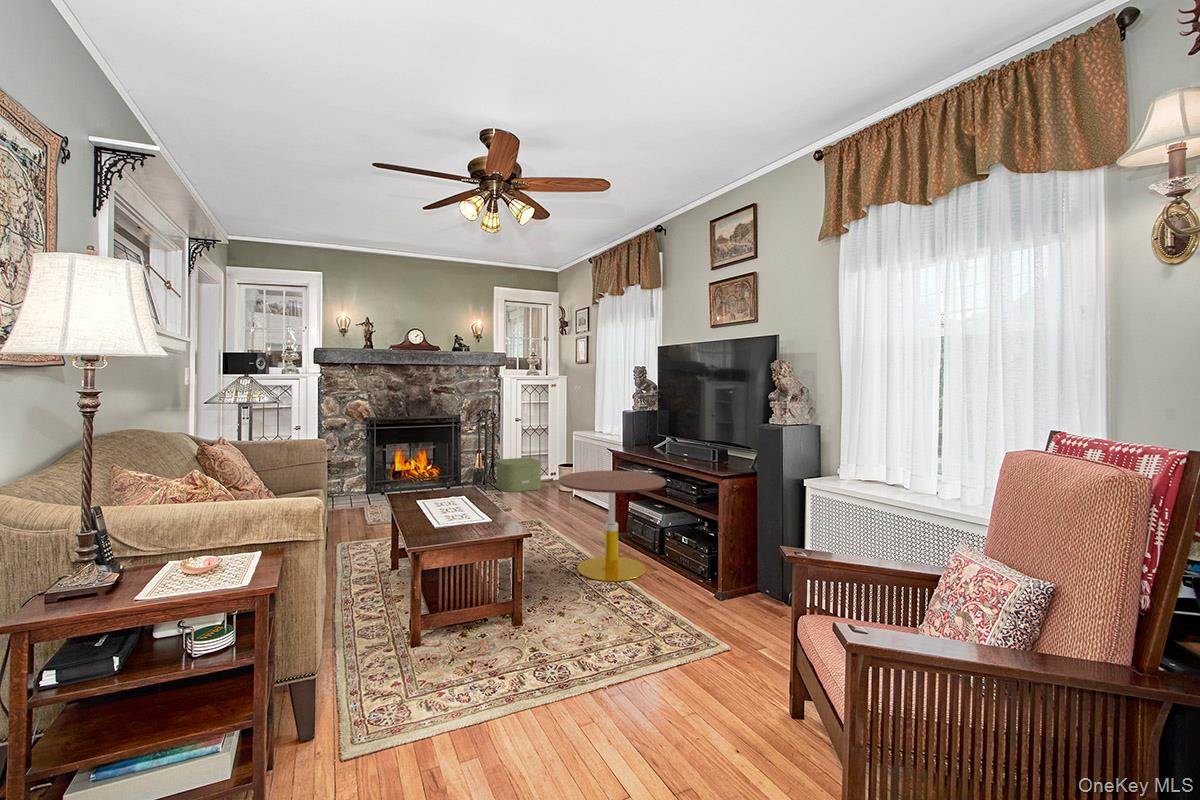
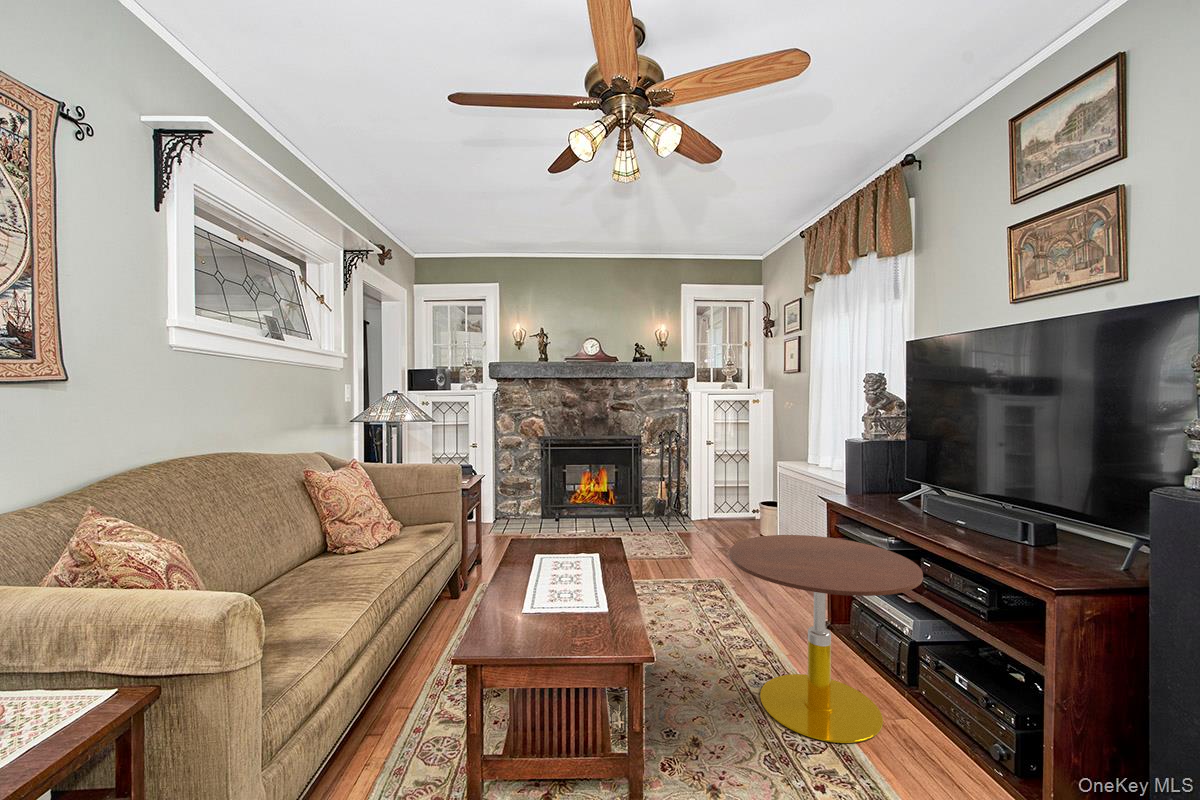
storage box: present [496,458,541,492] -> none [681,489,737,533]

